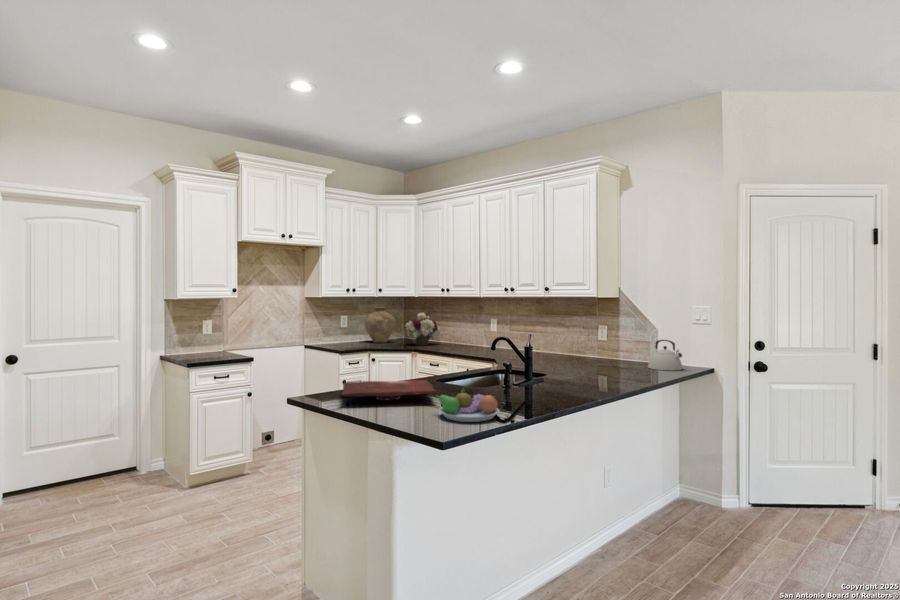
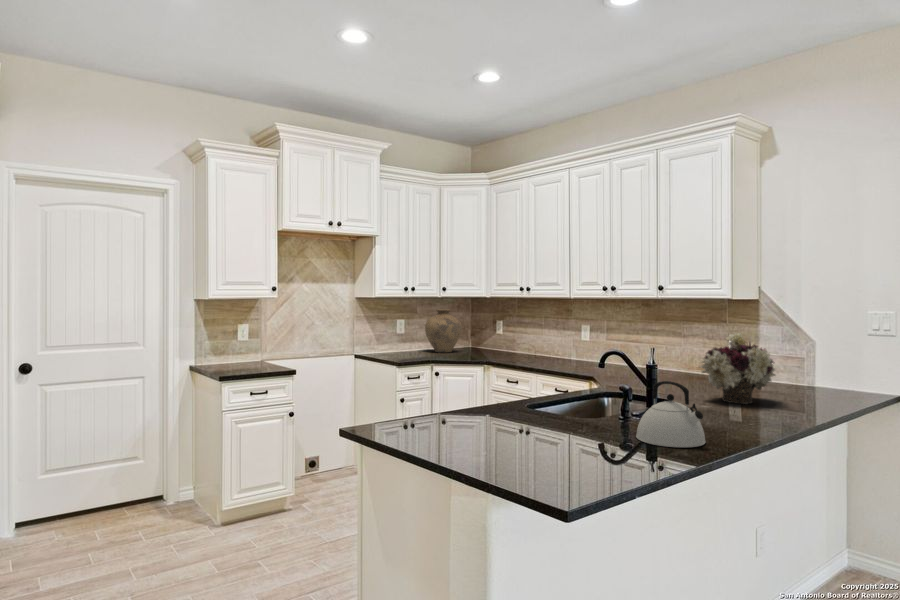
flower arrangement: present [405,313,440,345] -> present [700,333,775,404]
kettle: present [648,340,682,370] -> present [636,381,706,448]
cutting board: present [342,380,436,400] -> none [411,408,538,436]
fruit bowl: present [435,389,499,422] -> none [540,424,634,475]

